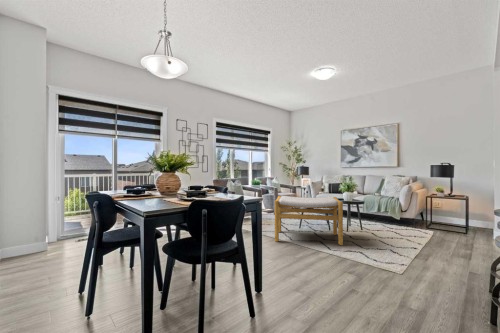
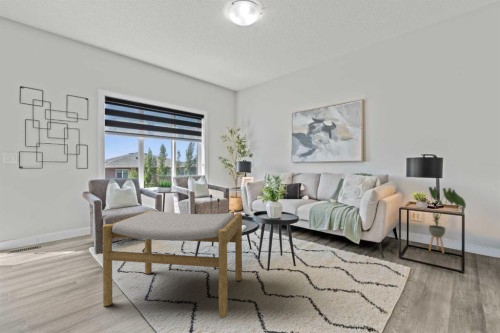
house plant: none [438,184,469,226] -> present [427,187,466,253]

